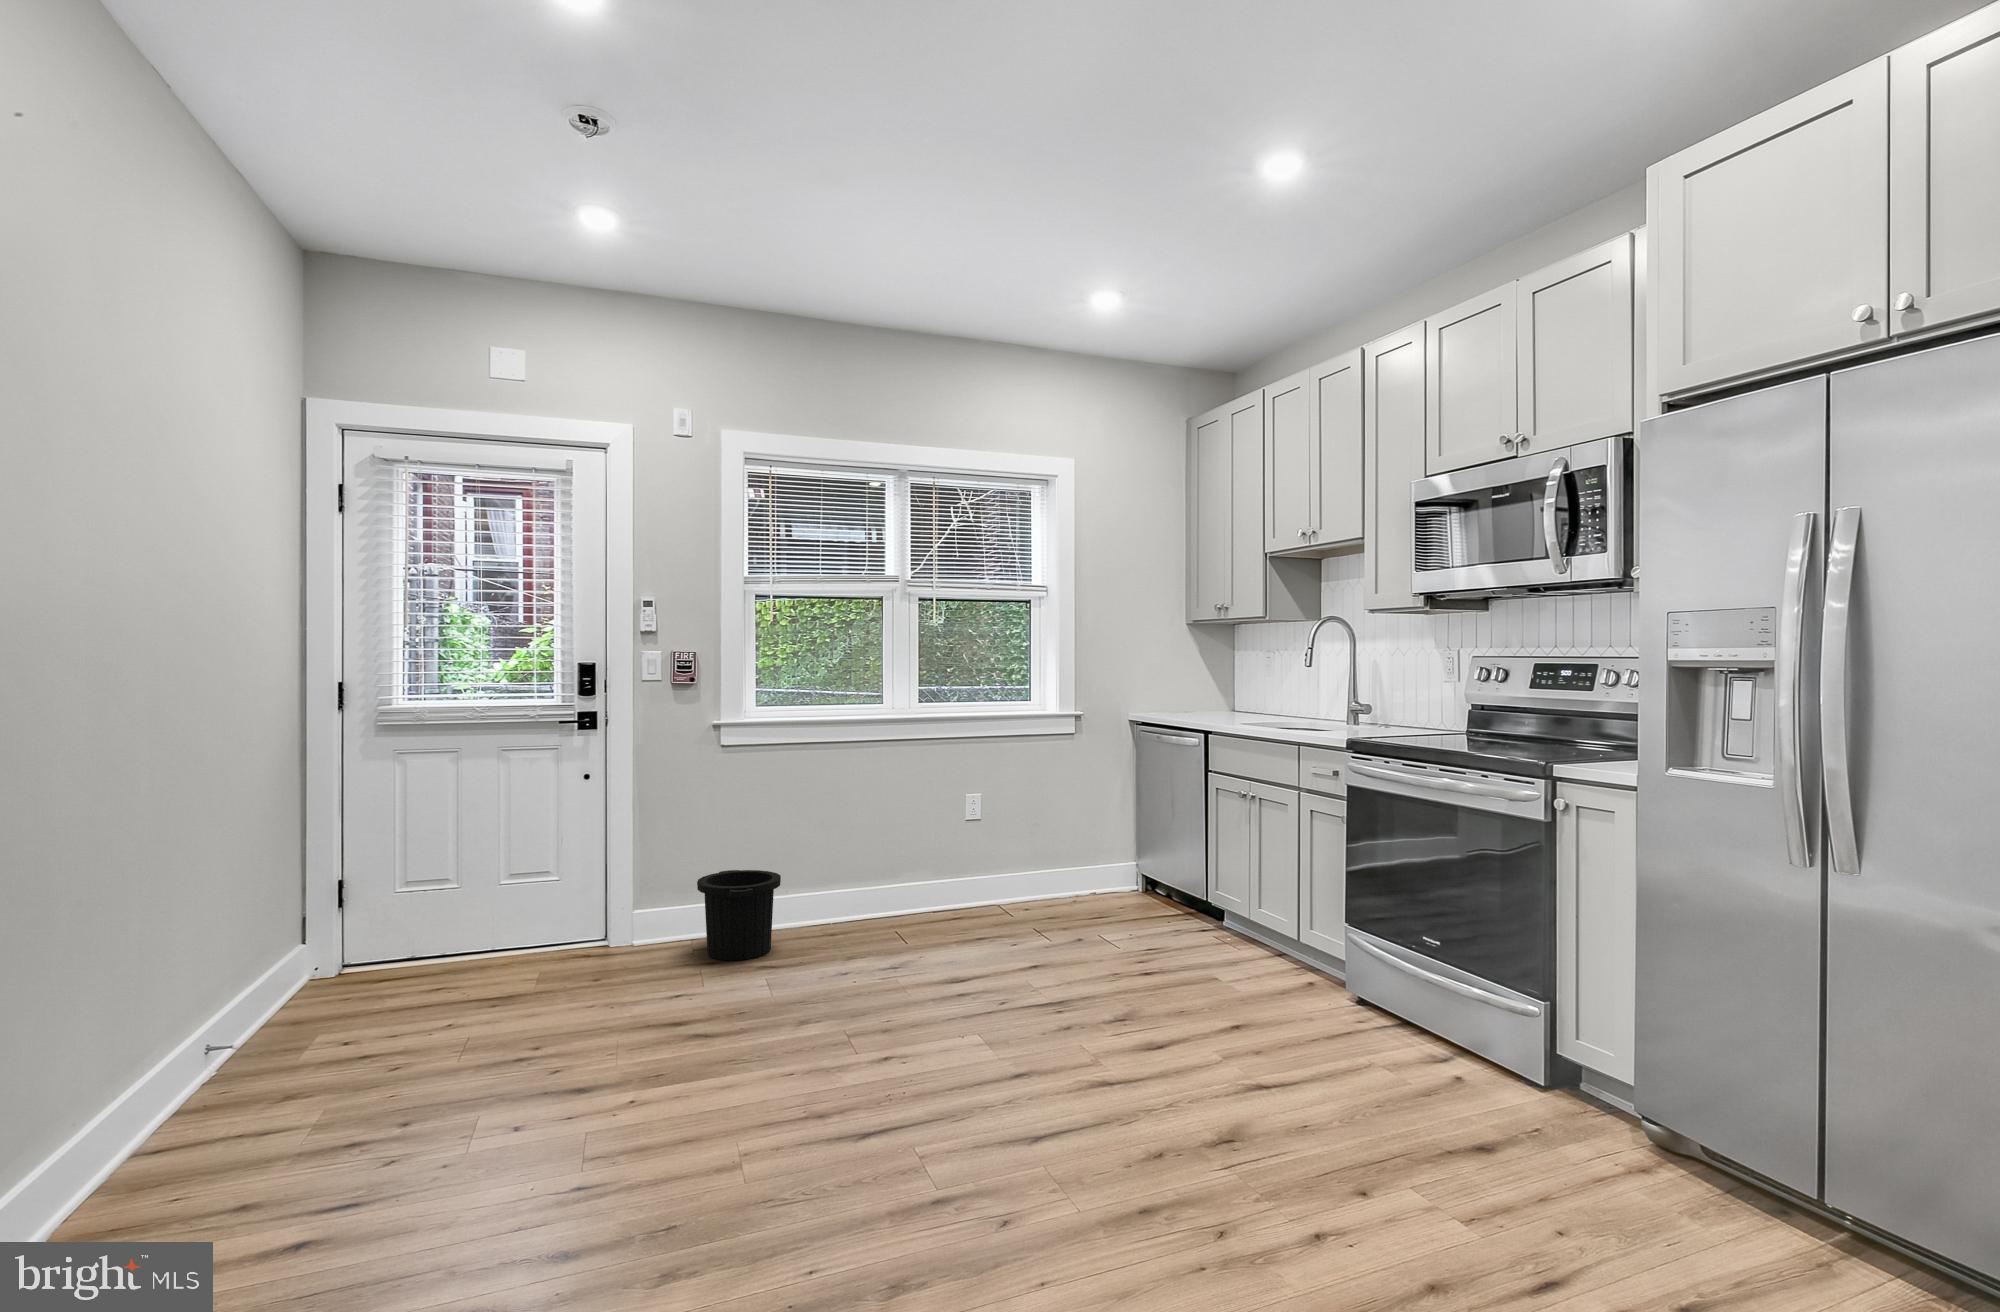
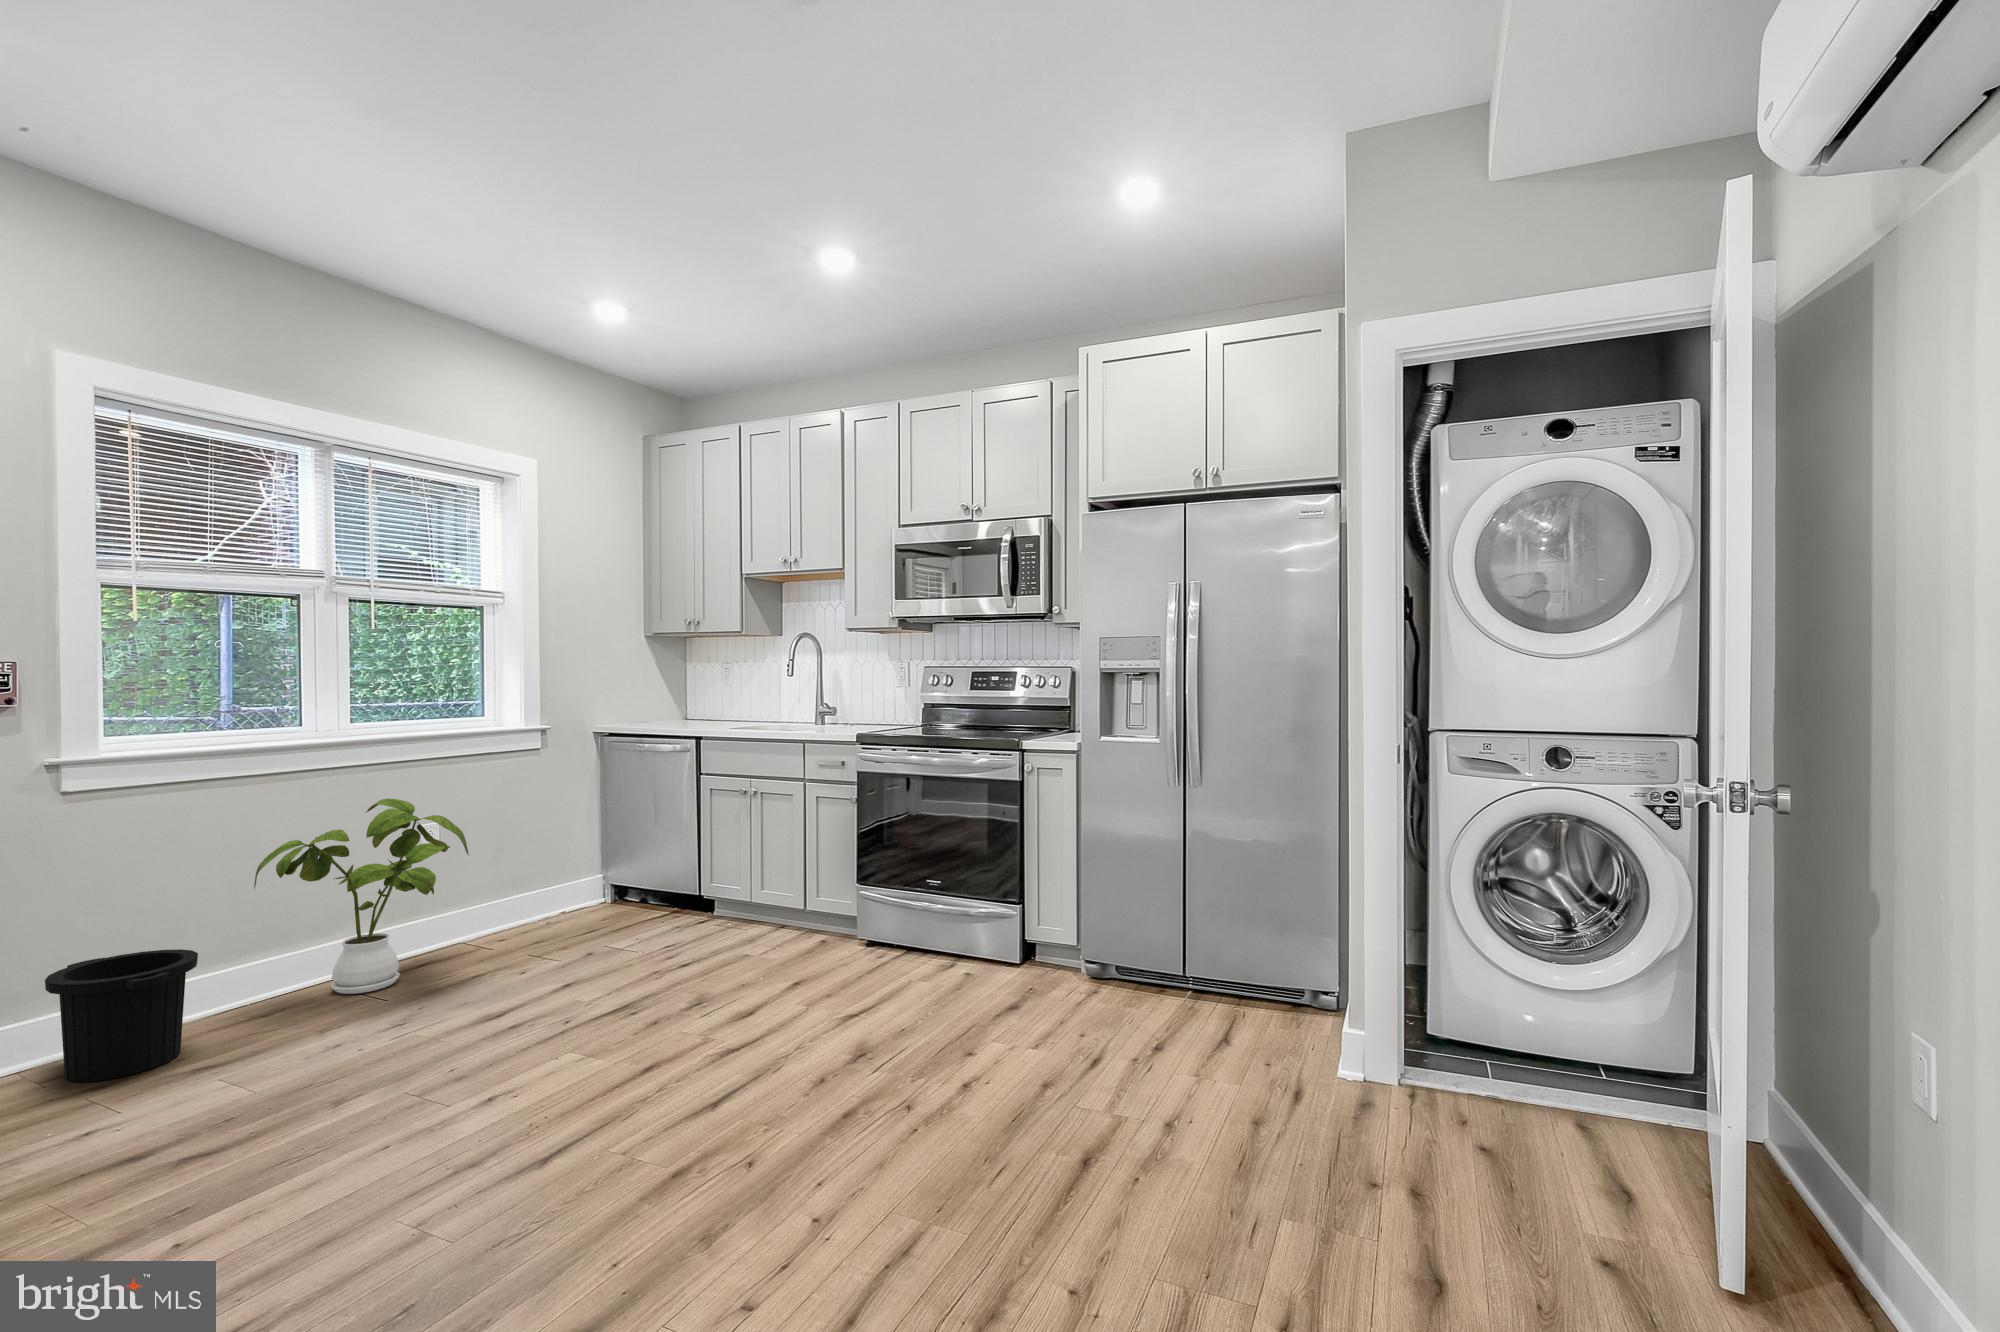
house plant: none [831,771,977,935] -> present [254,798,469,994]

